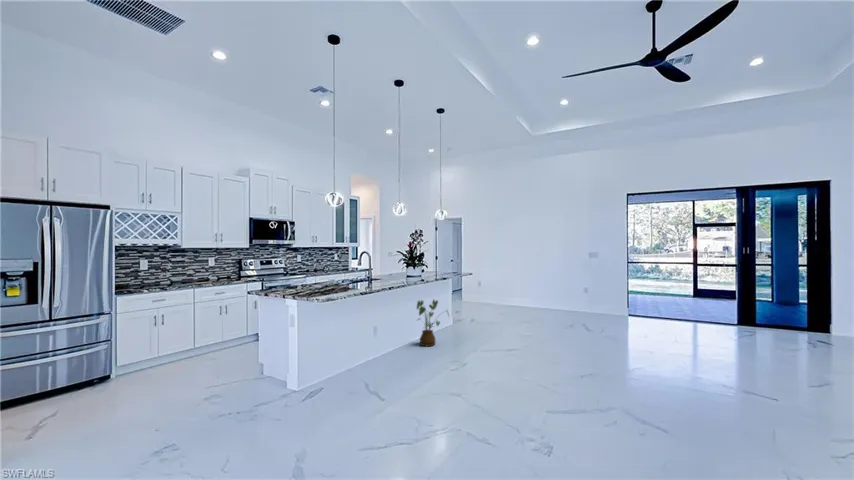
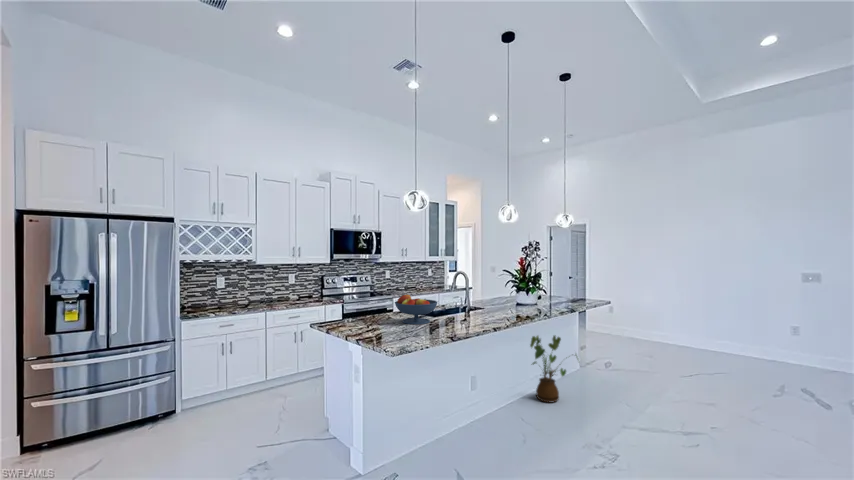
fruit bowl: none [316,268,349,289] -> present [395,295,437,324]

